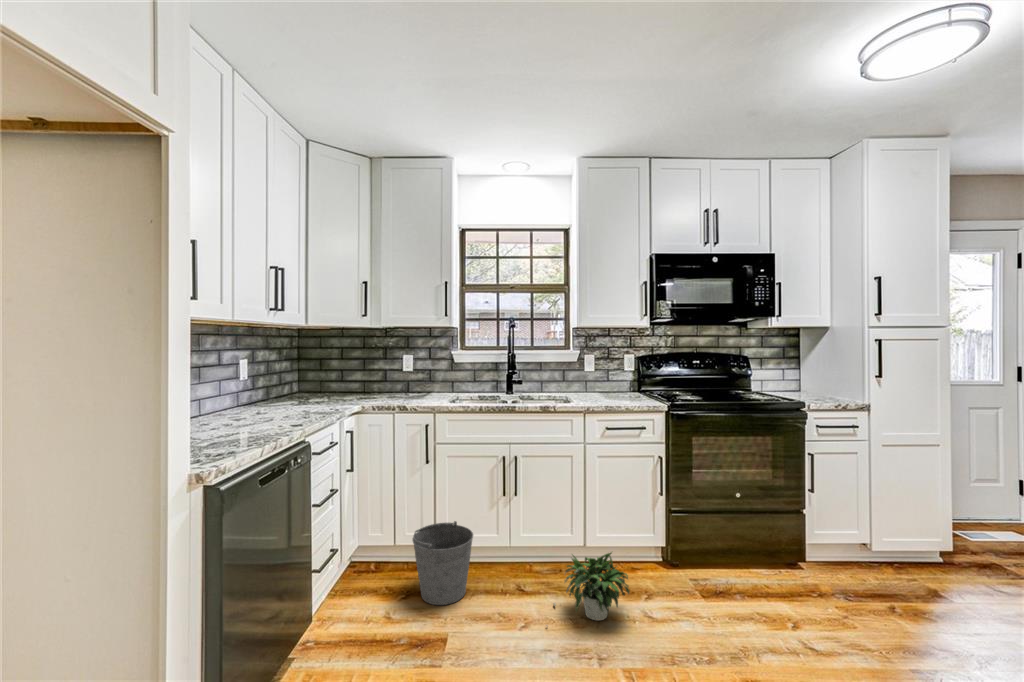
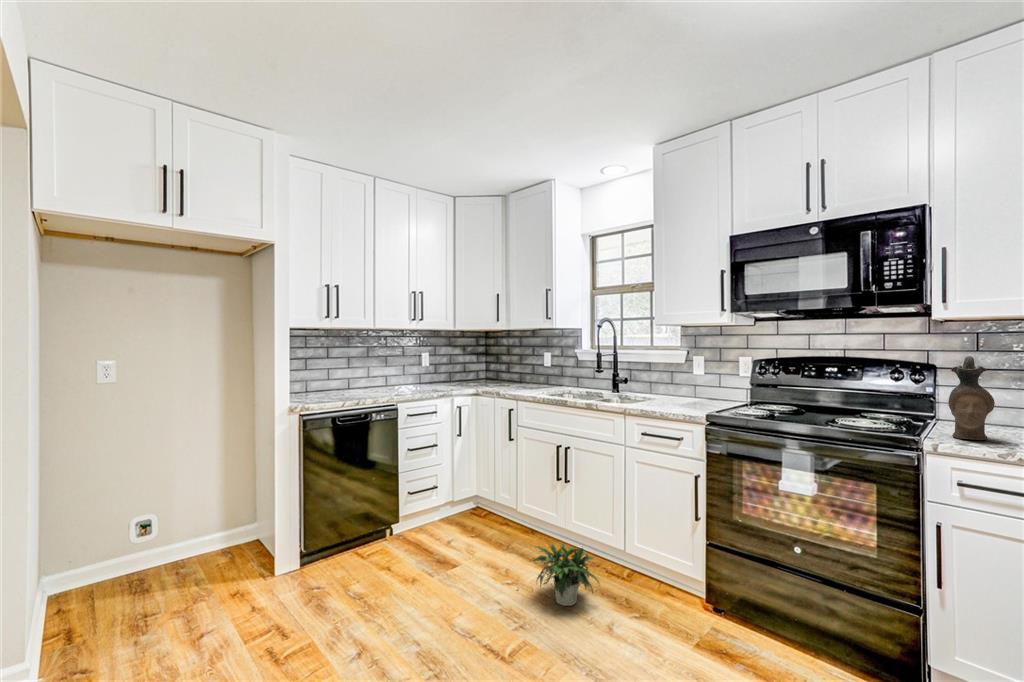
ceramic pitcher: none [797,350,824,401] -> present [948,356,995,440]
bucket: present [413,521,473,605] -> none [469,490,518,552]

